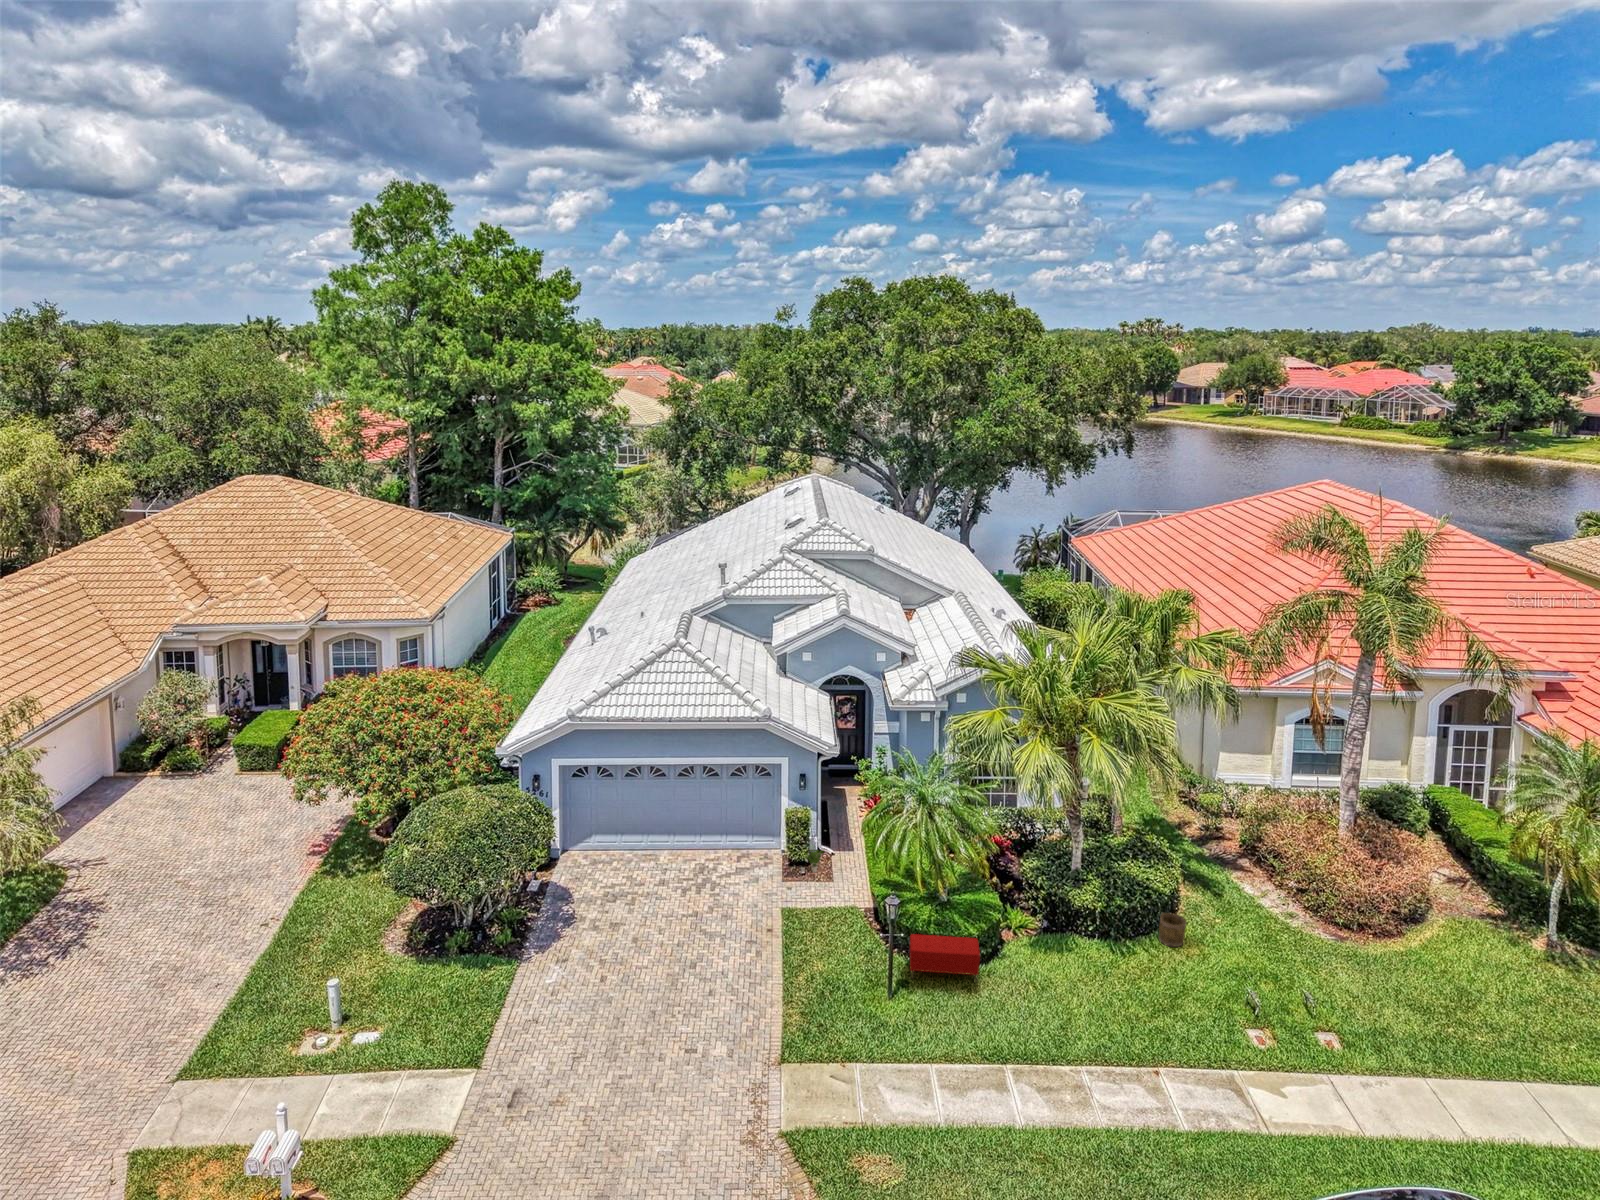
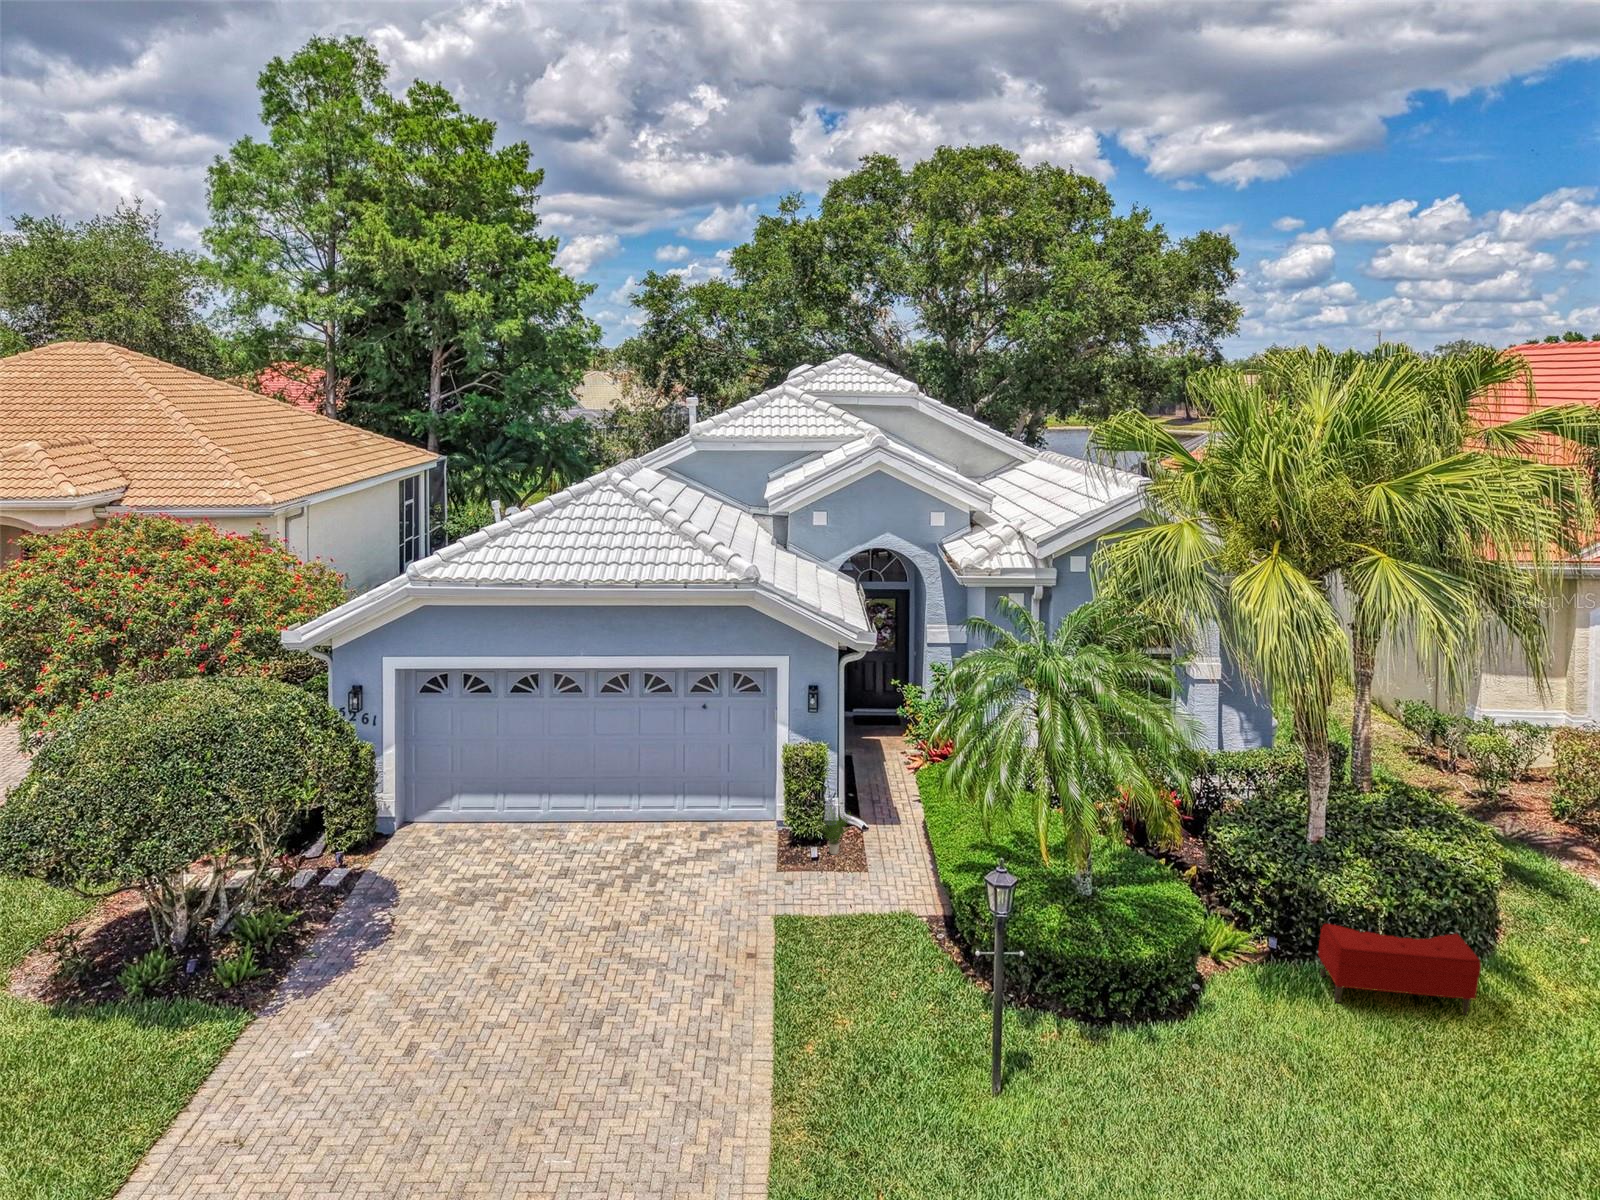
bucket: present [1159,913,1187,947] -> none [1496,919,1560,987]
bench: present [910,934,980,983] -> present [1318,924,1481,1015]

